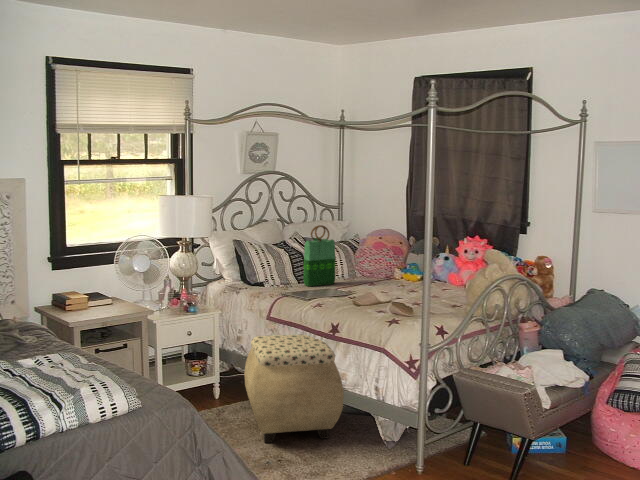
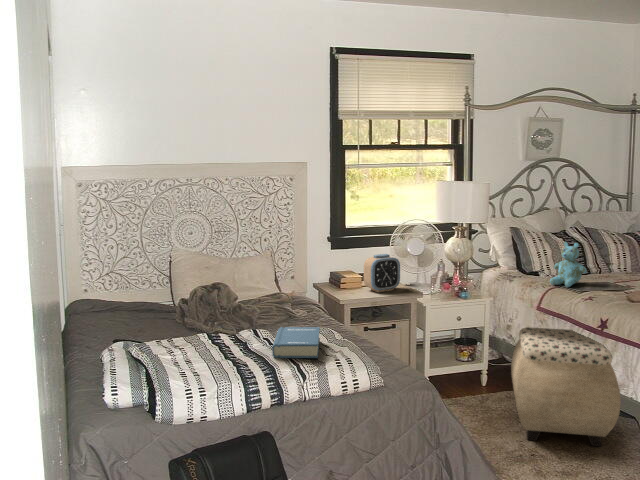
tote bag: present [303,225,336,286] -> none [584,214,623,279]
stuffed bear: none [275,253,307,295] -> present [550,242,587,287]
alarm clock: none [90,273,129,314] -> present [364,254,400,292]
book: none [19,354,71,391] -> present [272,327,320,358]

